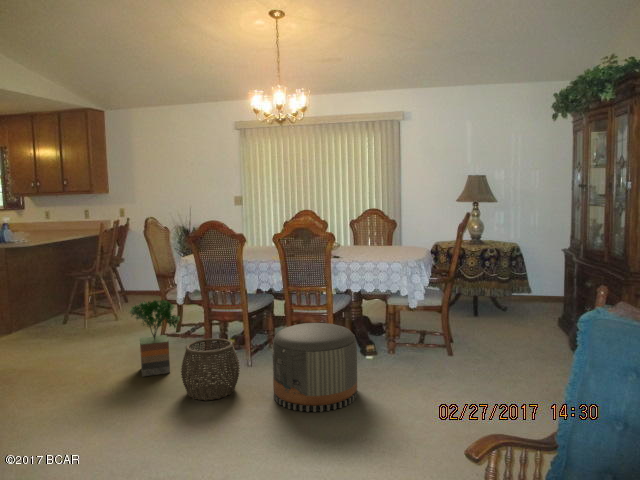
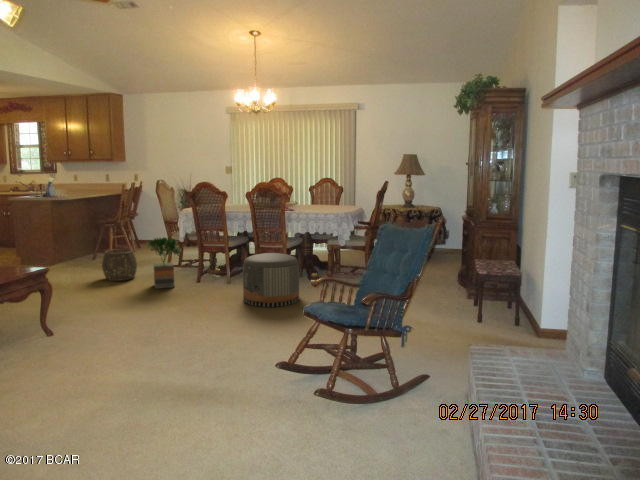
woven basket: present [181,338,240,401] -> present [102,249,137,281]

